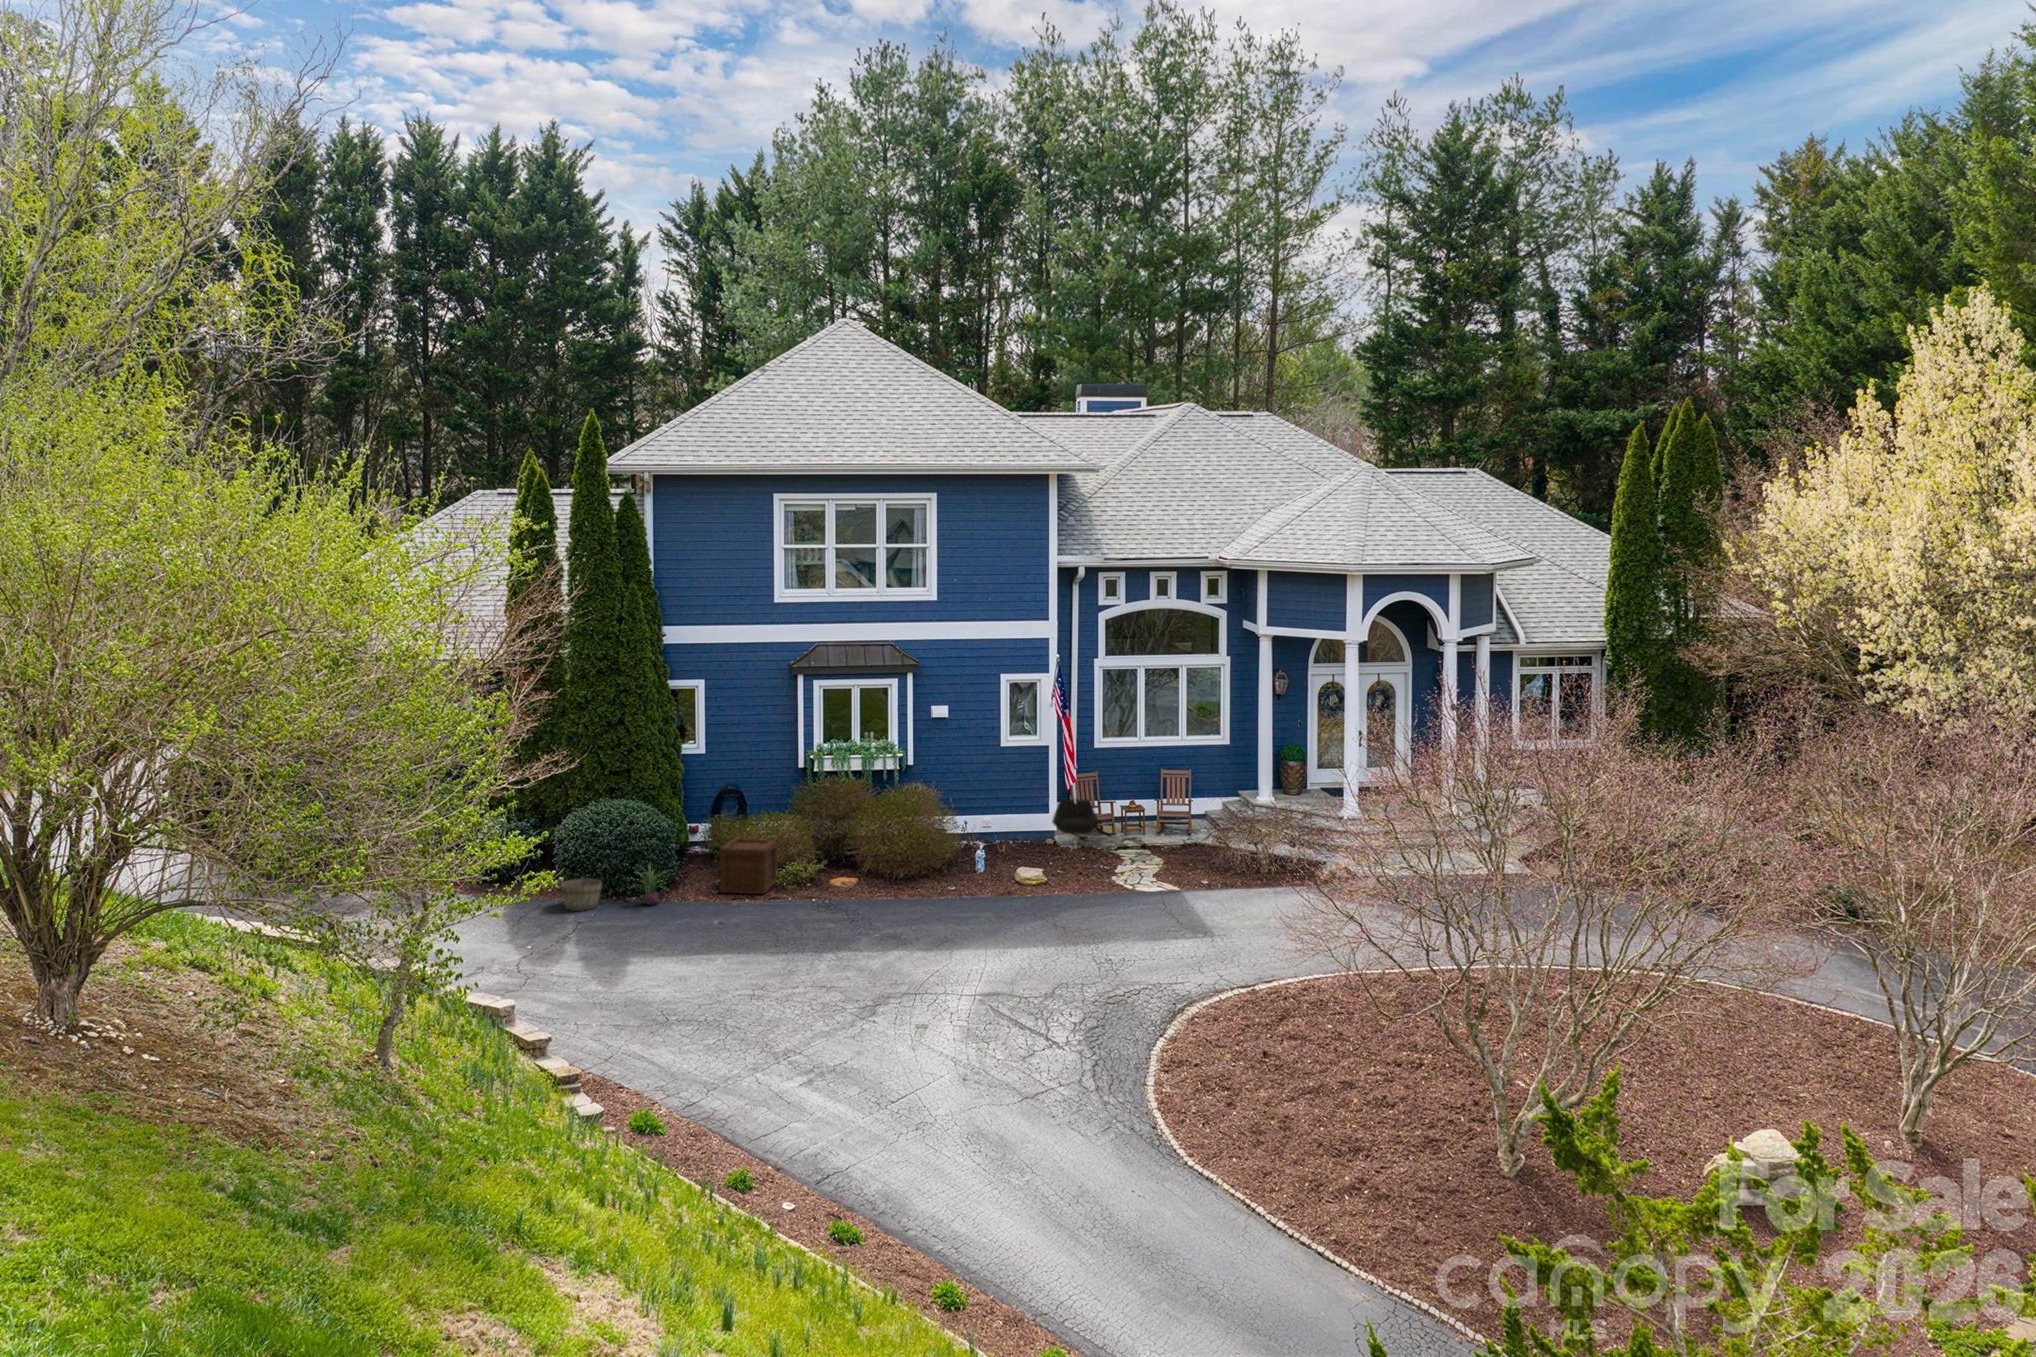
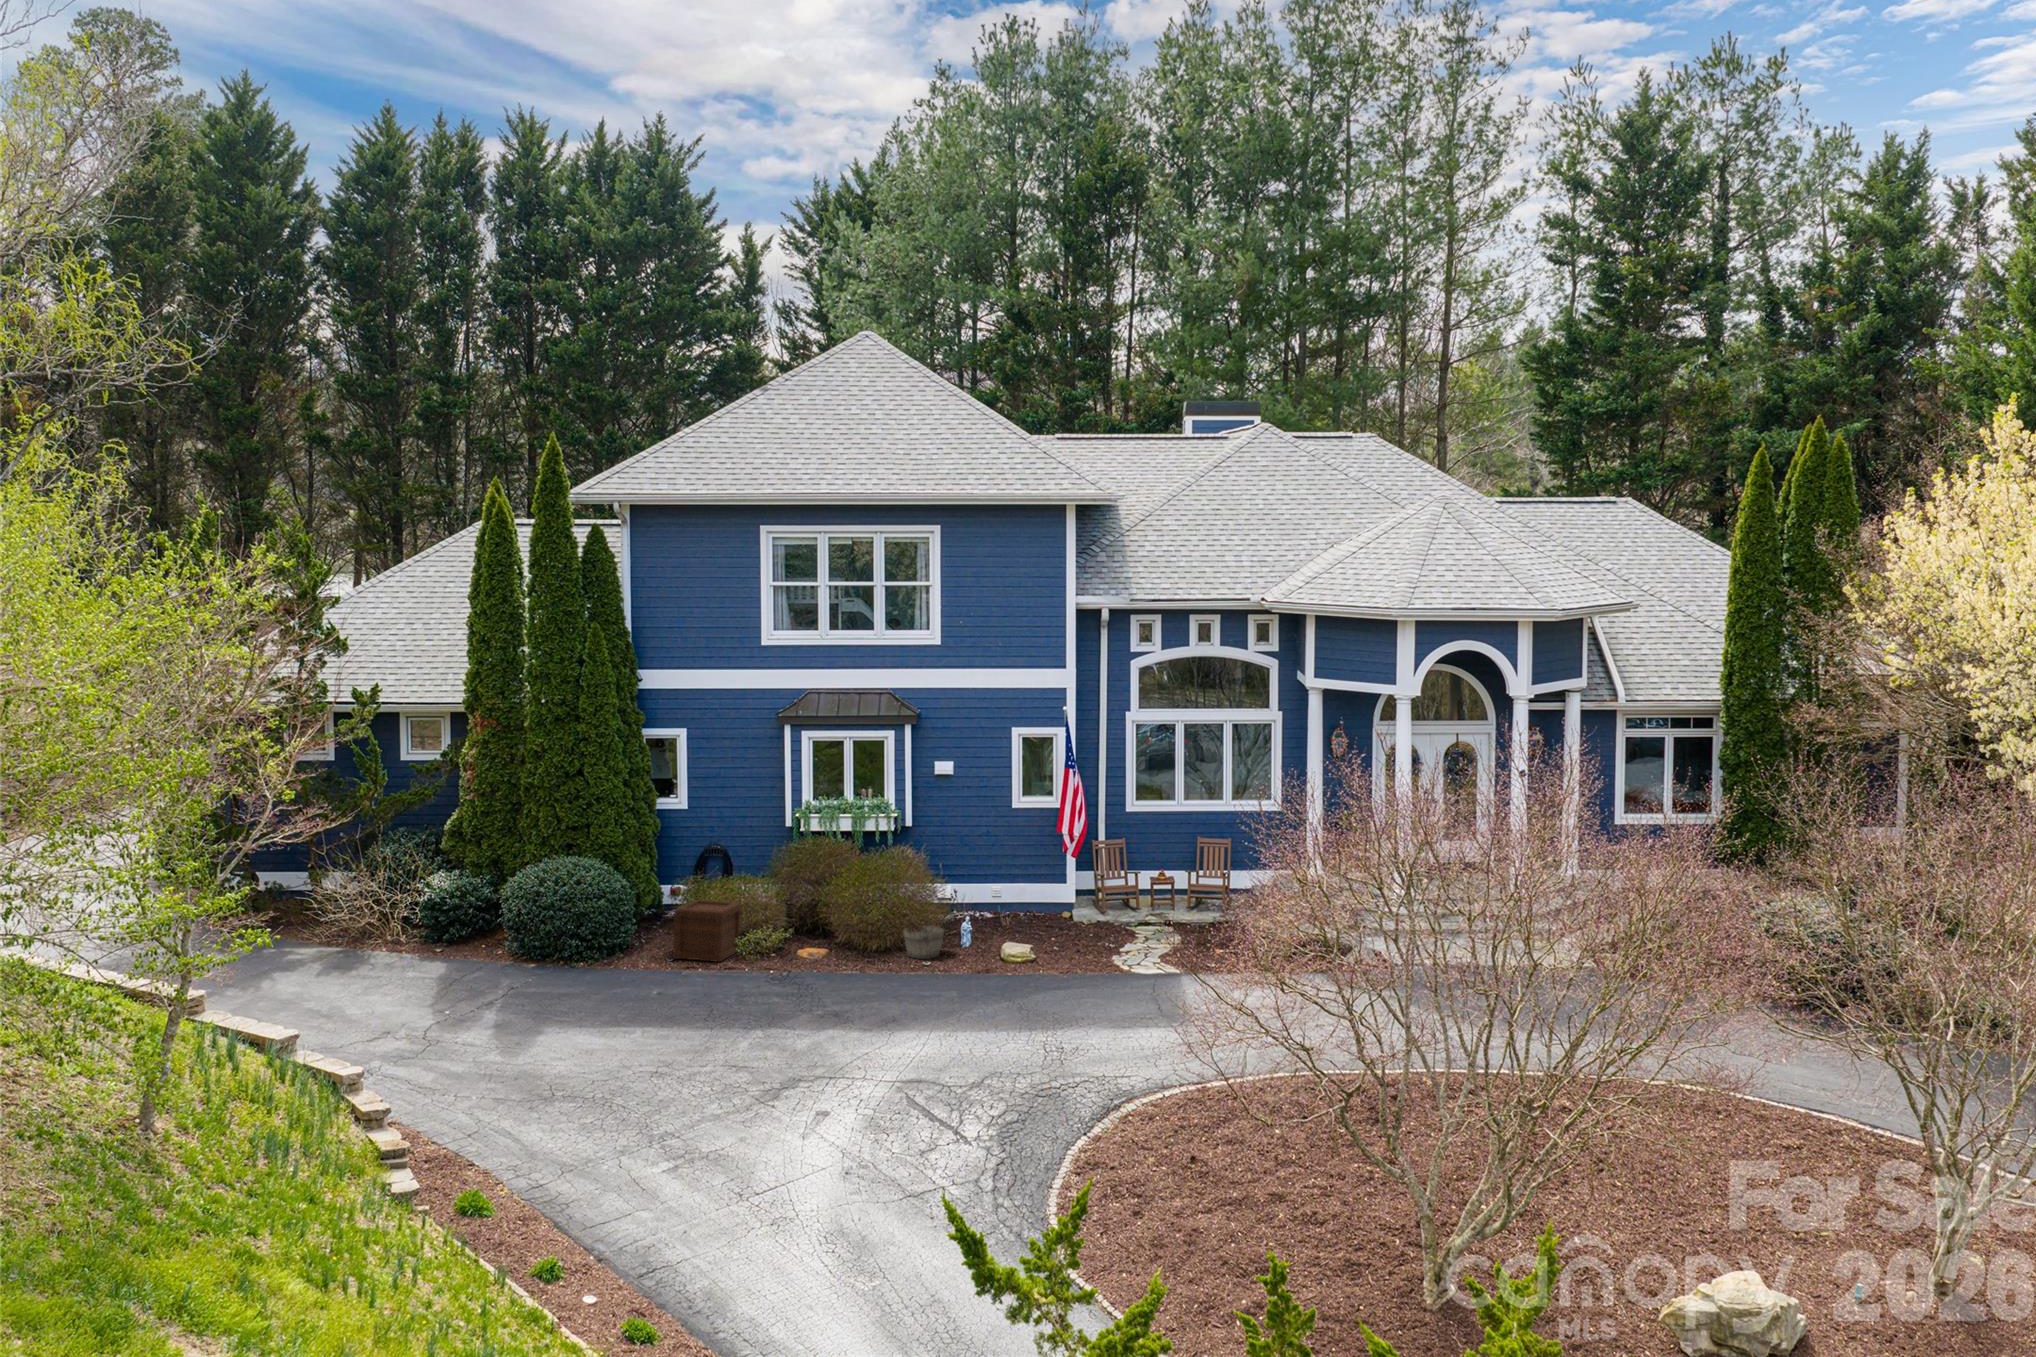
lounge chair: present [1052,799,1099,848] -> none [1064,868,1118,925]
decorative plant: present [644,865,659,905] -> none [569,923,618,969]
wooden bucket: present [561,878,602,911] -> present [904,925,944,959]

